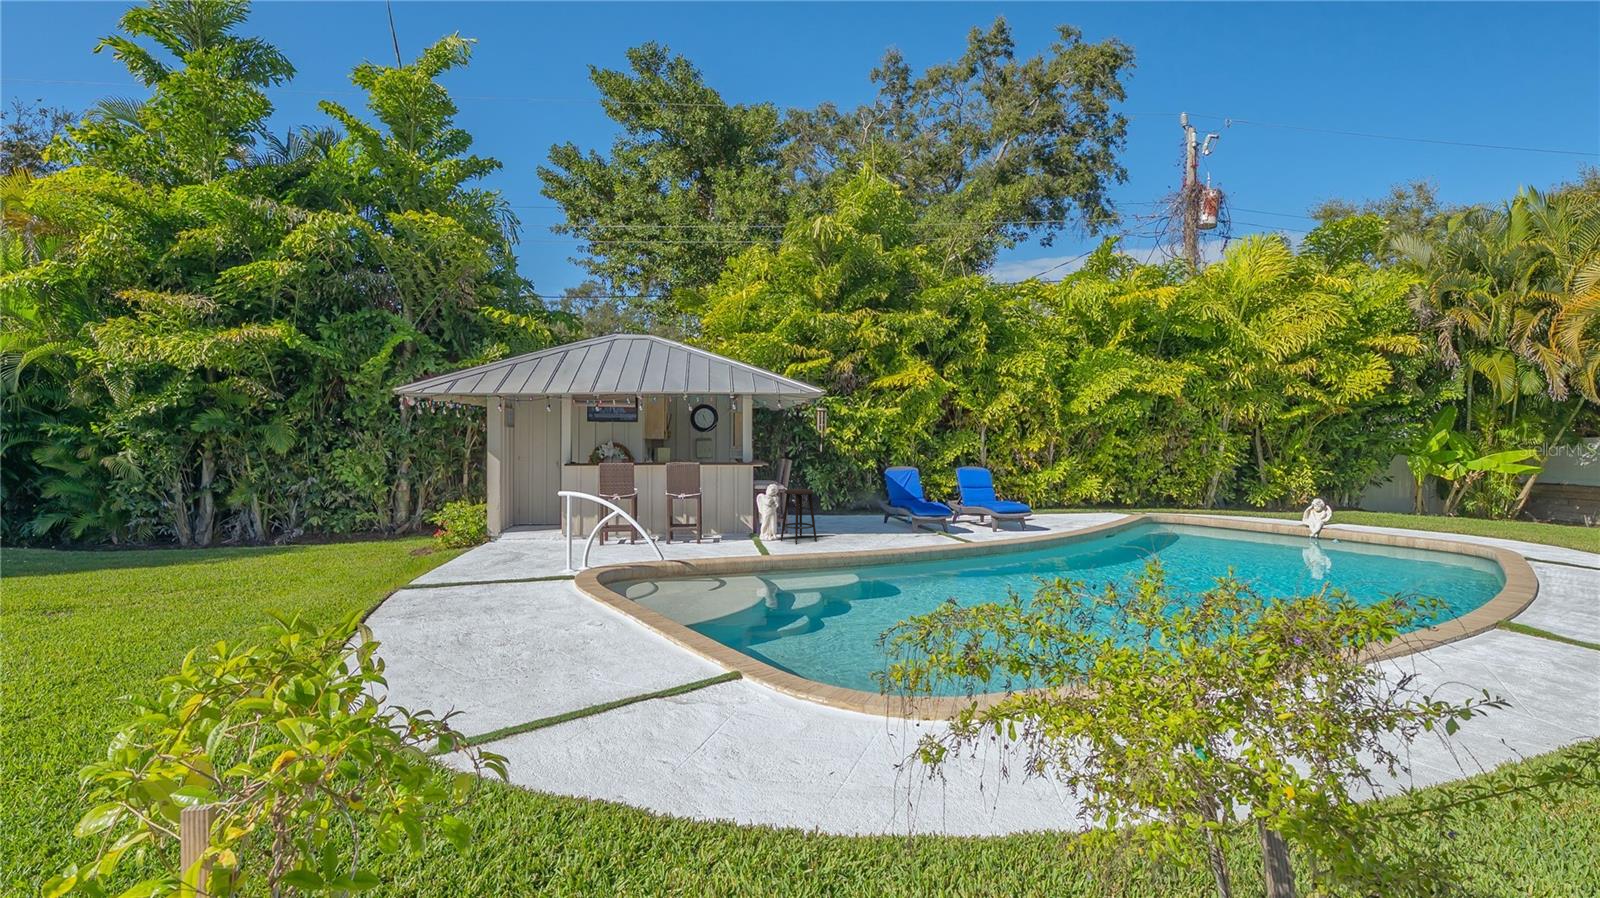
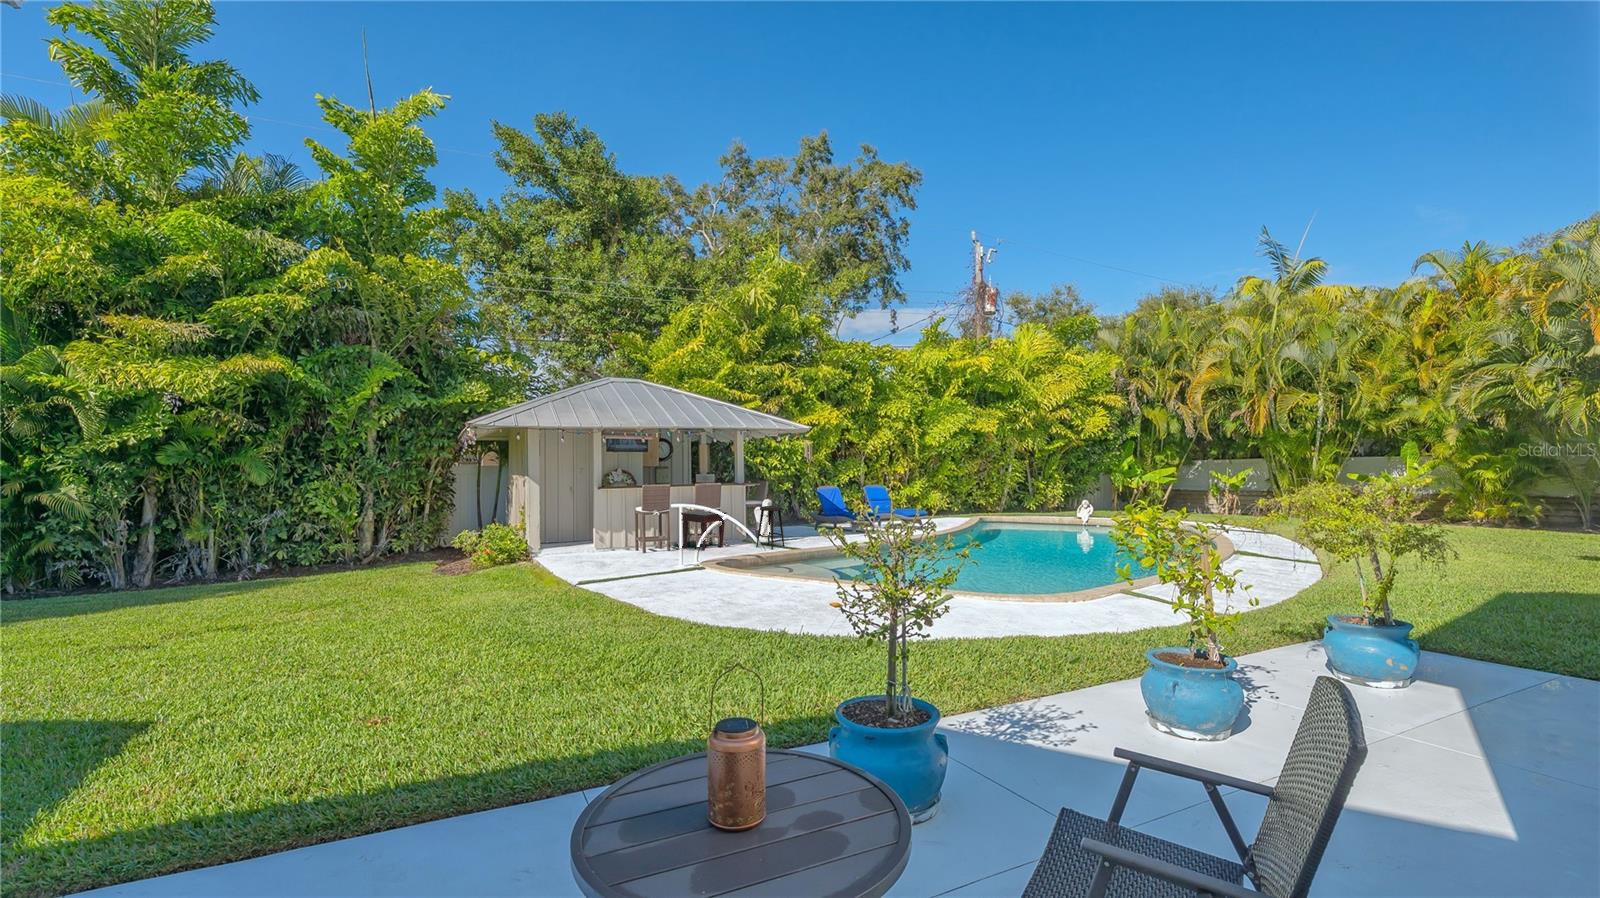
side table: none [691,492,747,542] -> present [681,511,727,551]

